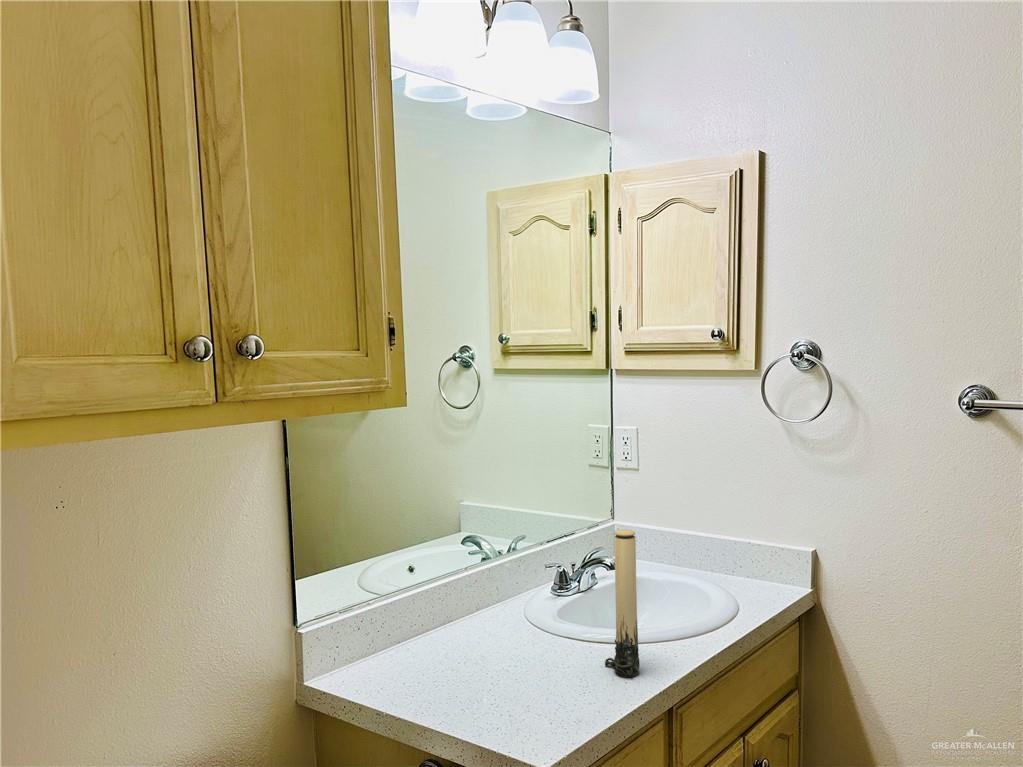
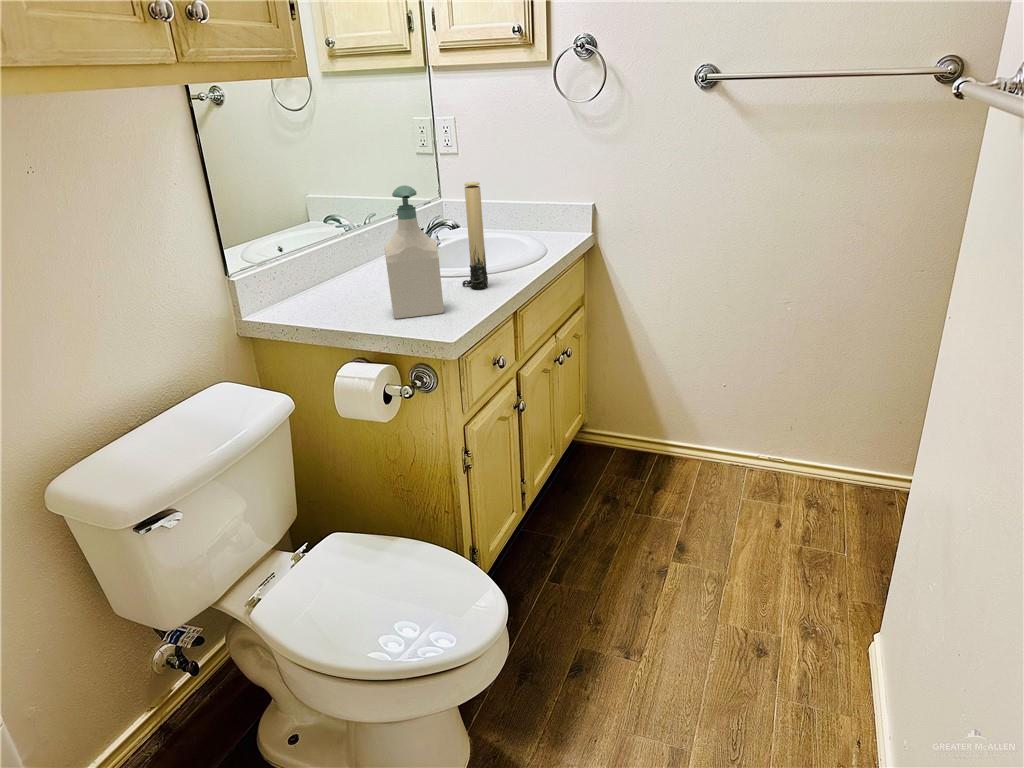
soap bottle: none [486,537,561,720] -> present [384,185,444,319]

